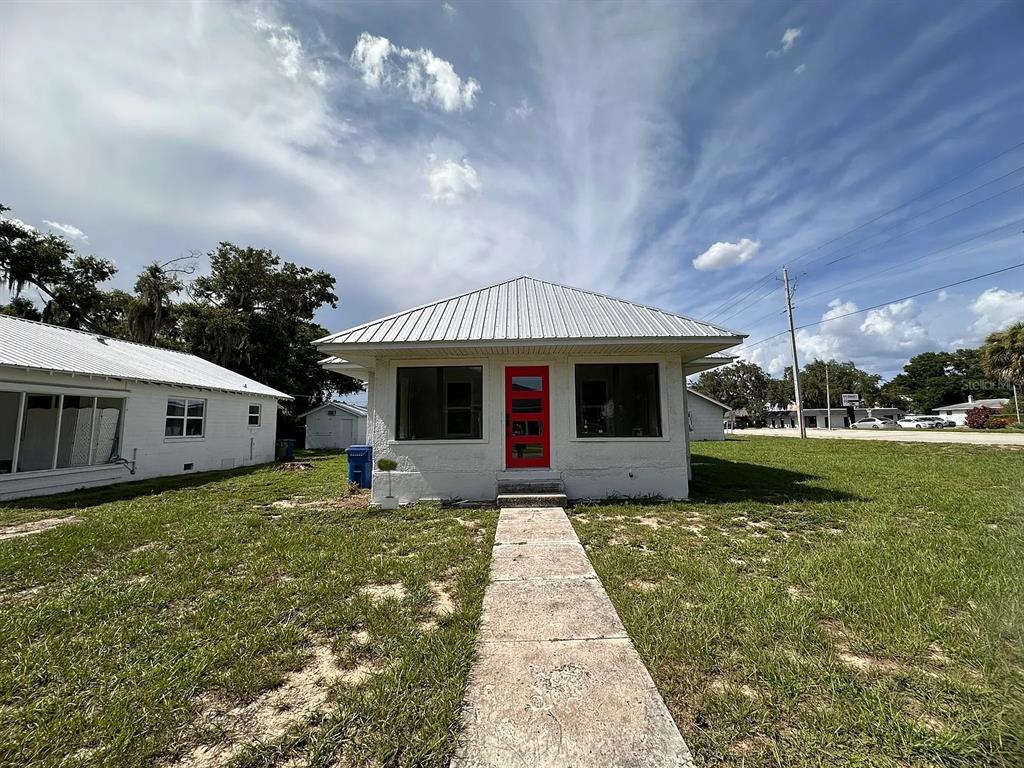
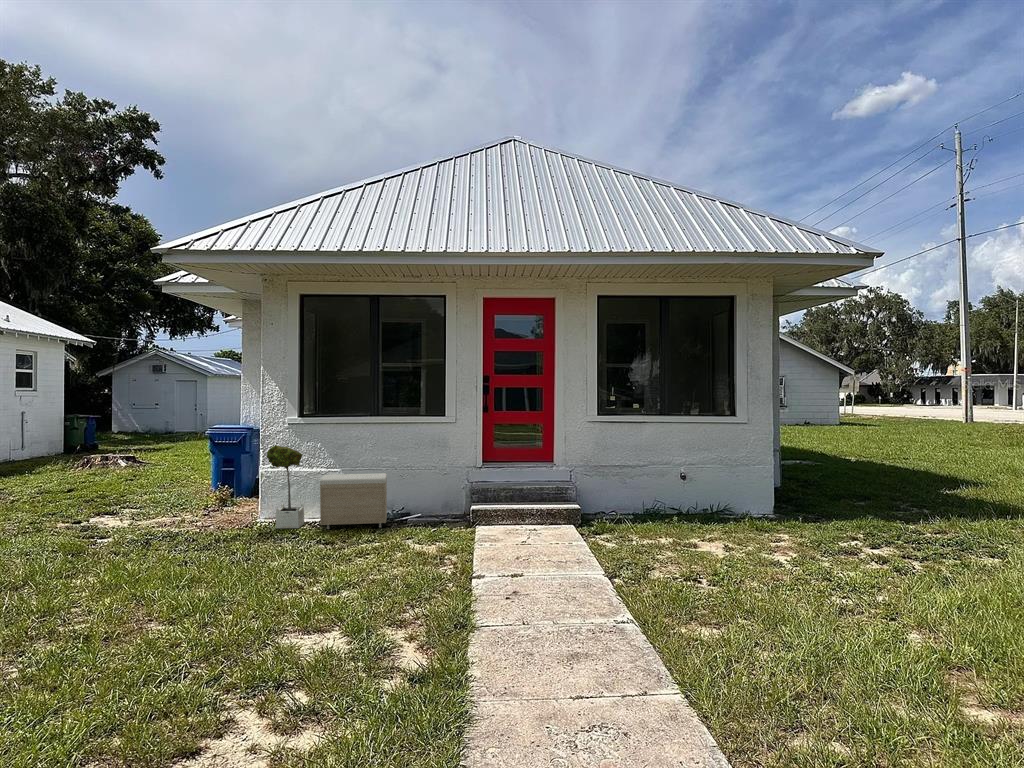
storage bench: none [408,475,449,509] -> present [320,473,387,529]

